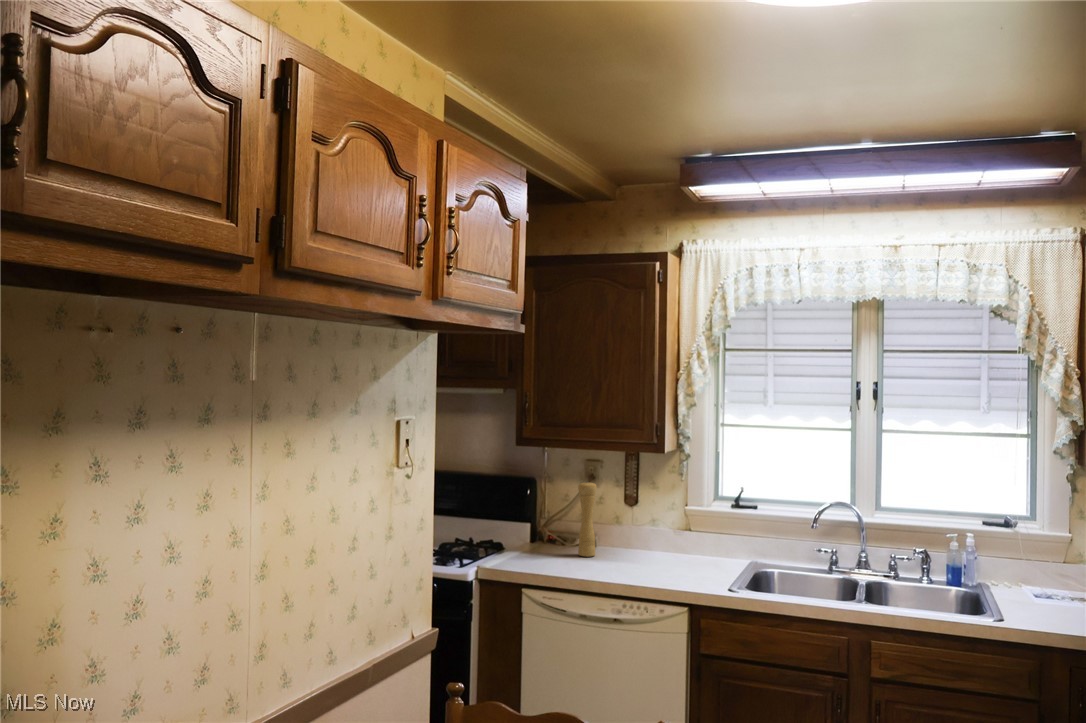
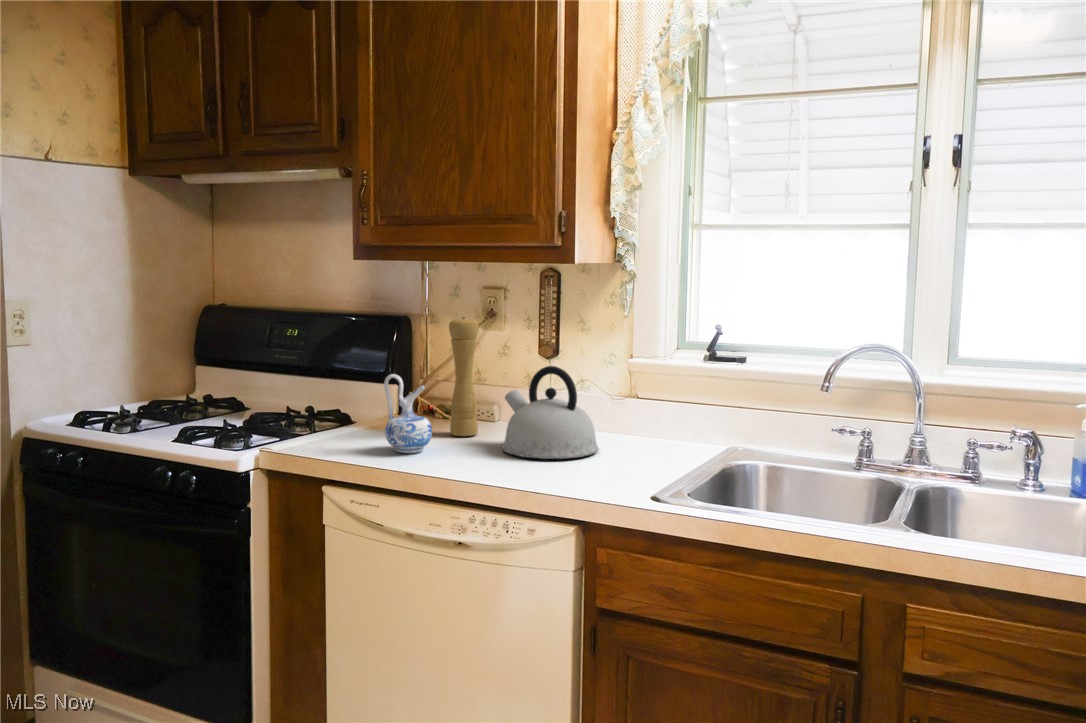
kettle: none [617,513,678,570] -> present [502,366,599,459]
ceramic pitcher: none [552,519,580,568] -> present [384,374,432,453]

